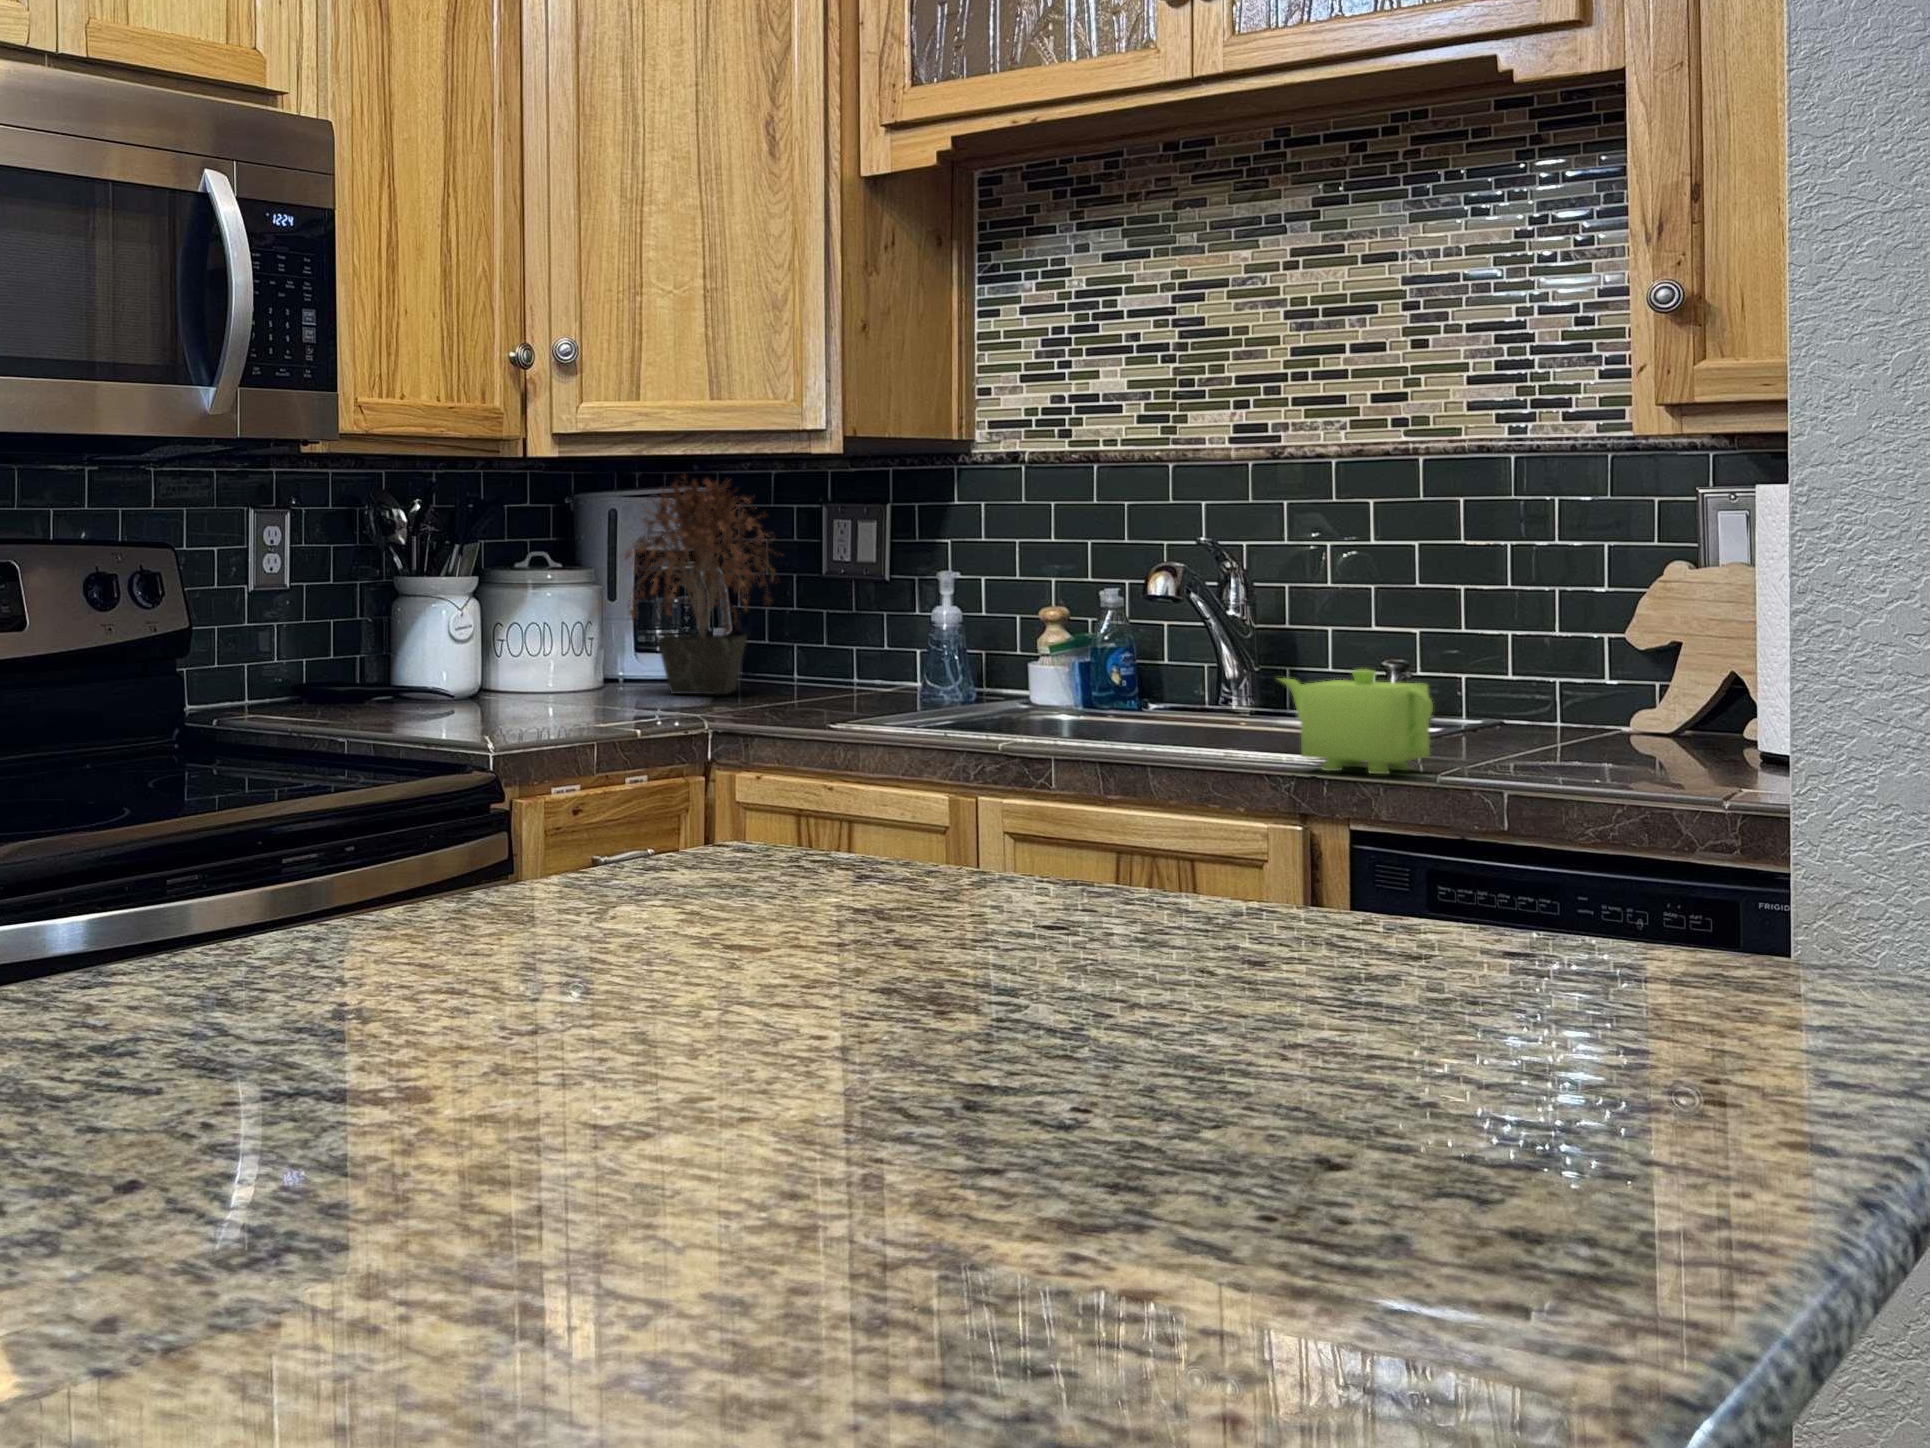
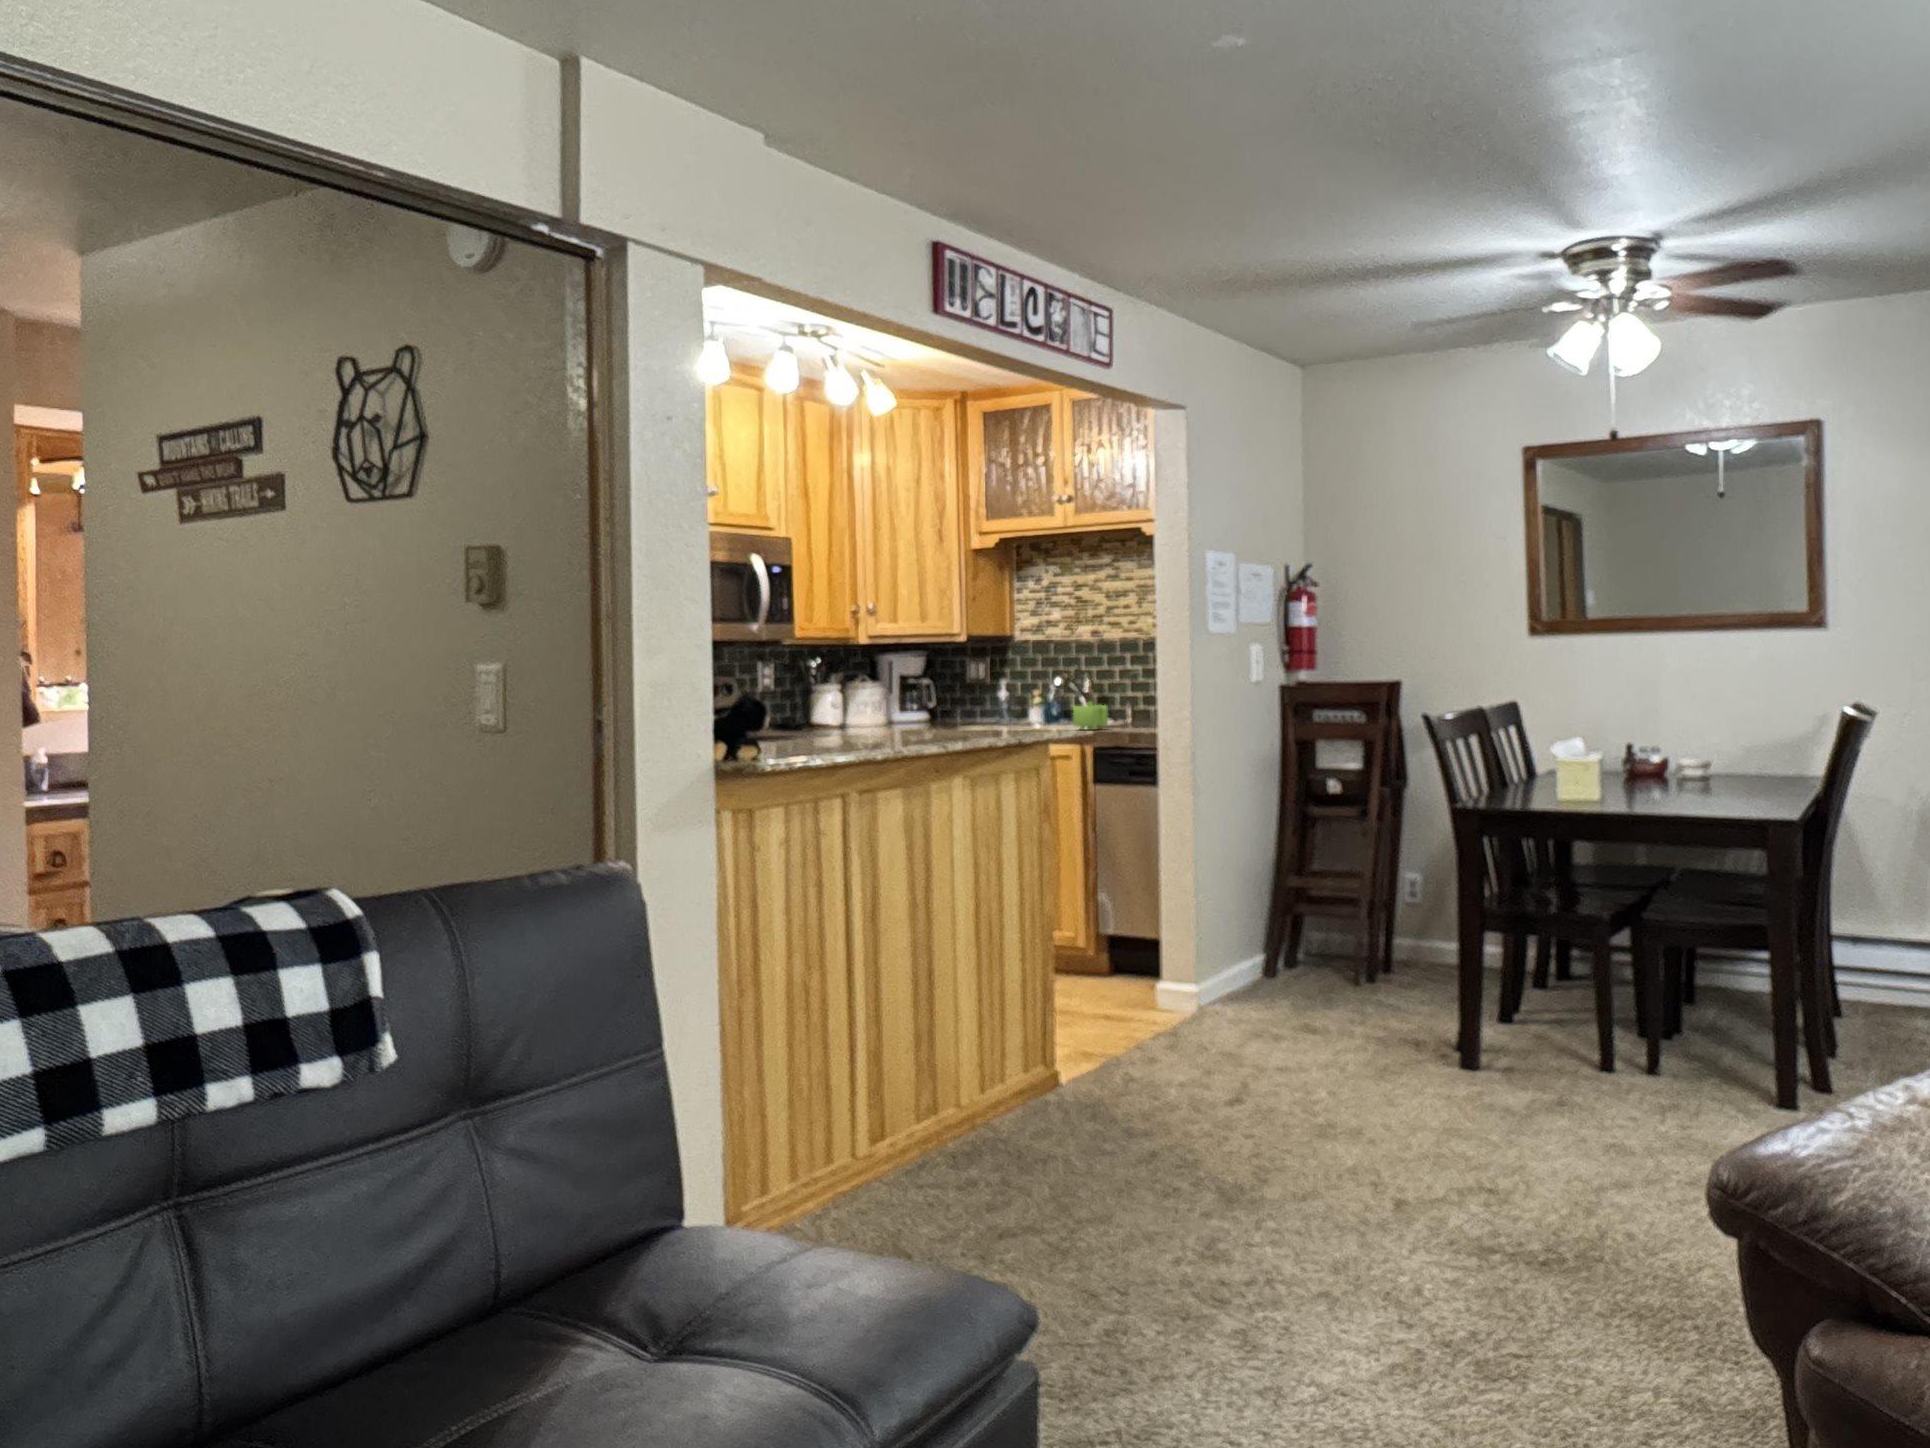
potted plant: present [624,476,774,694] -> none [892,648,950,723]

